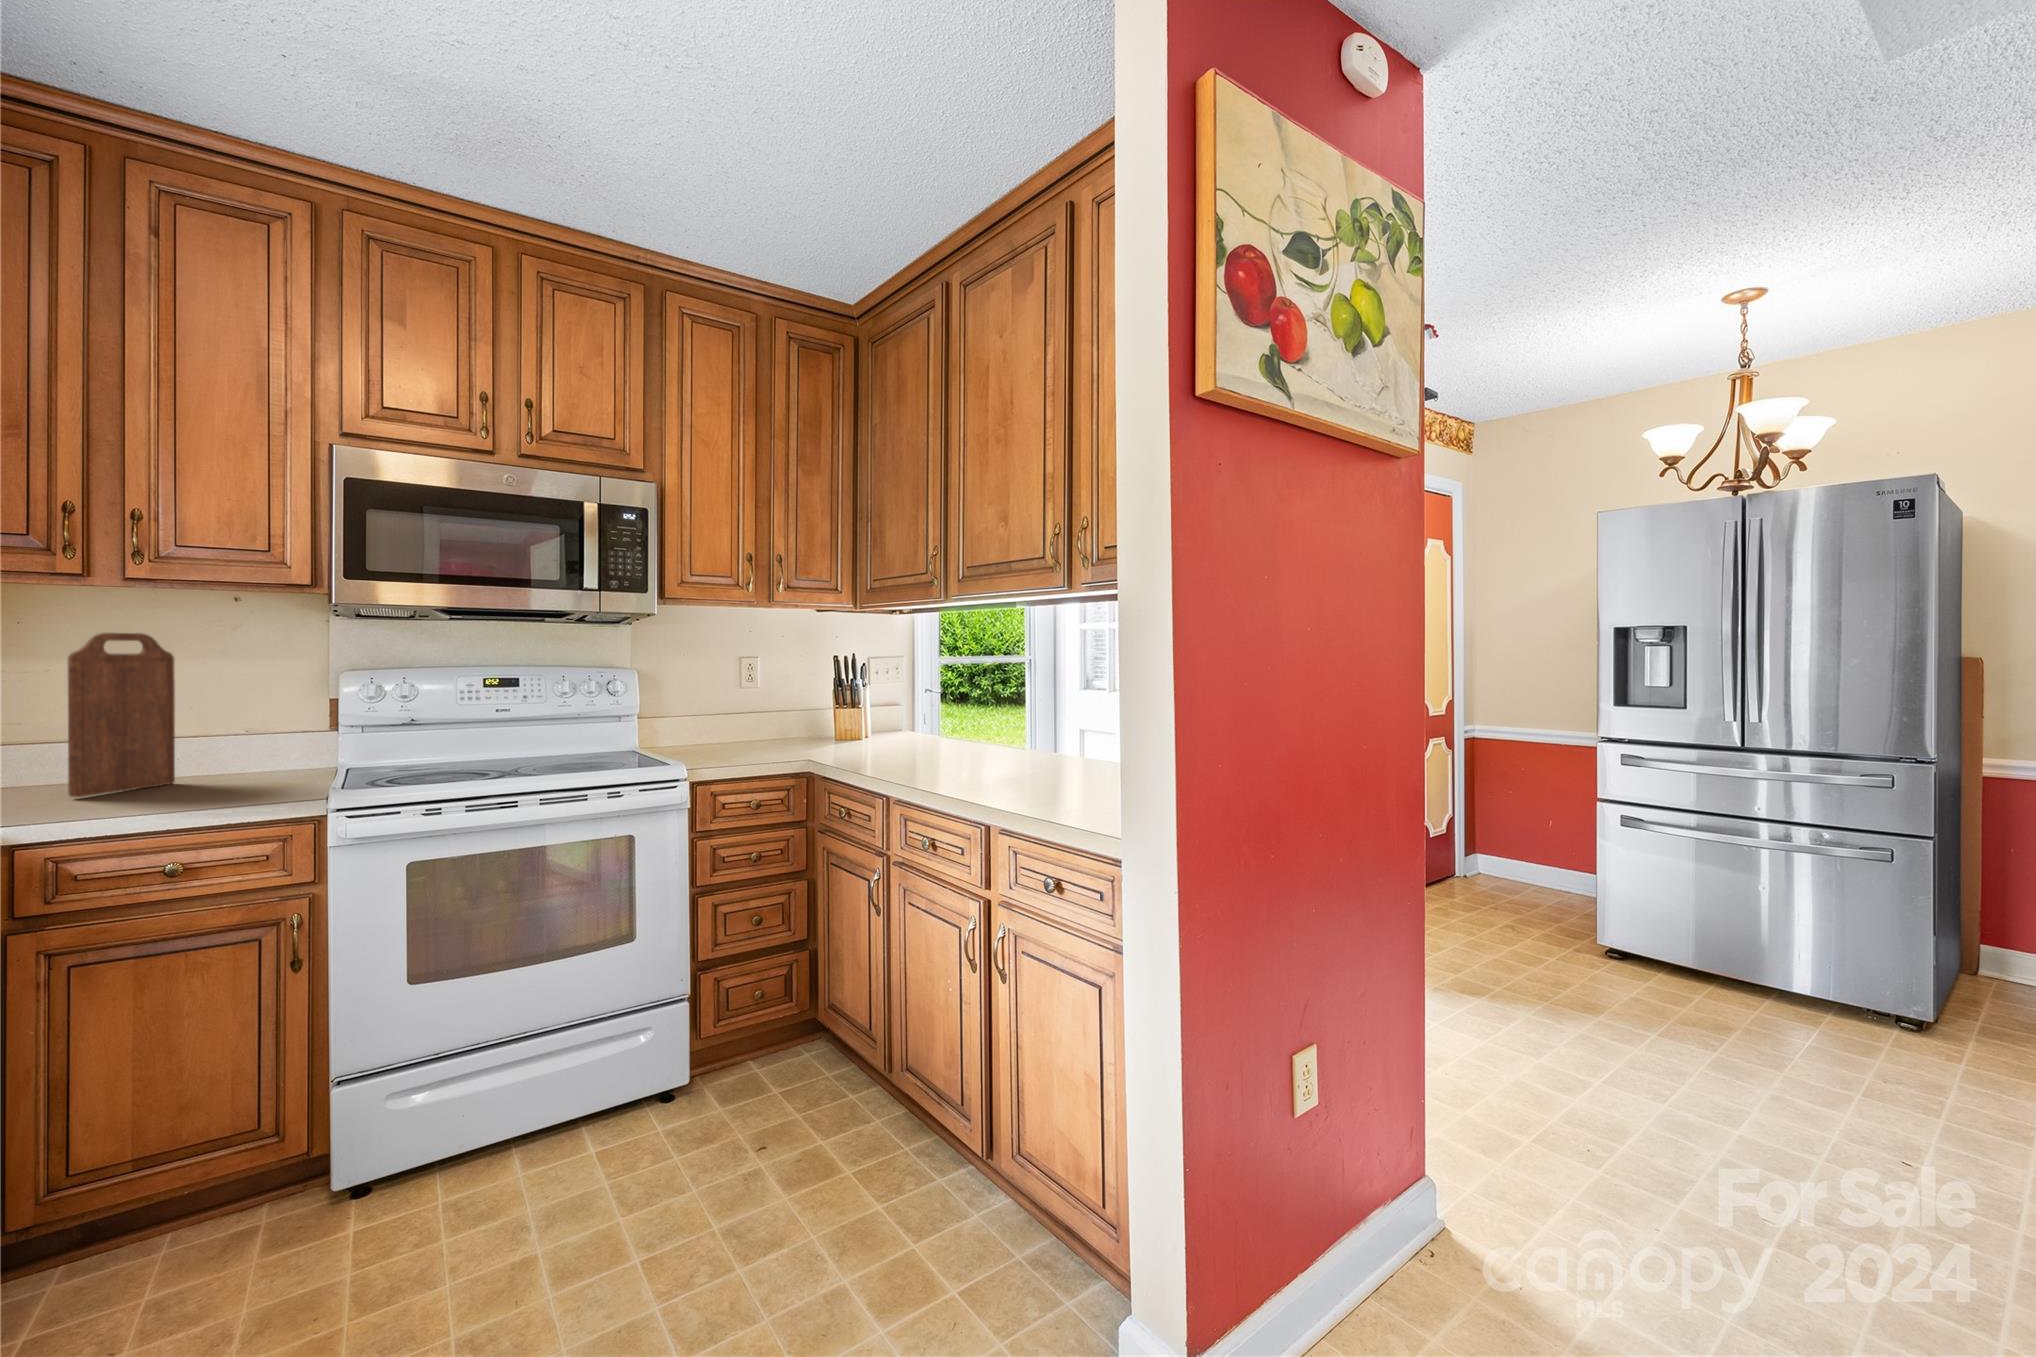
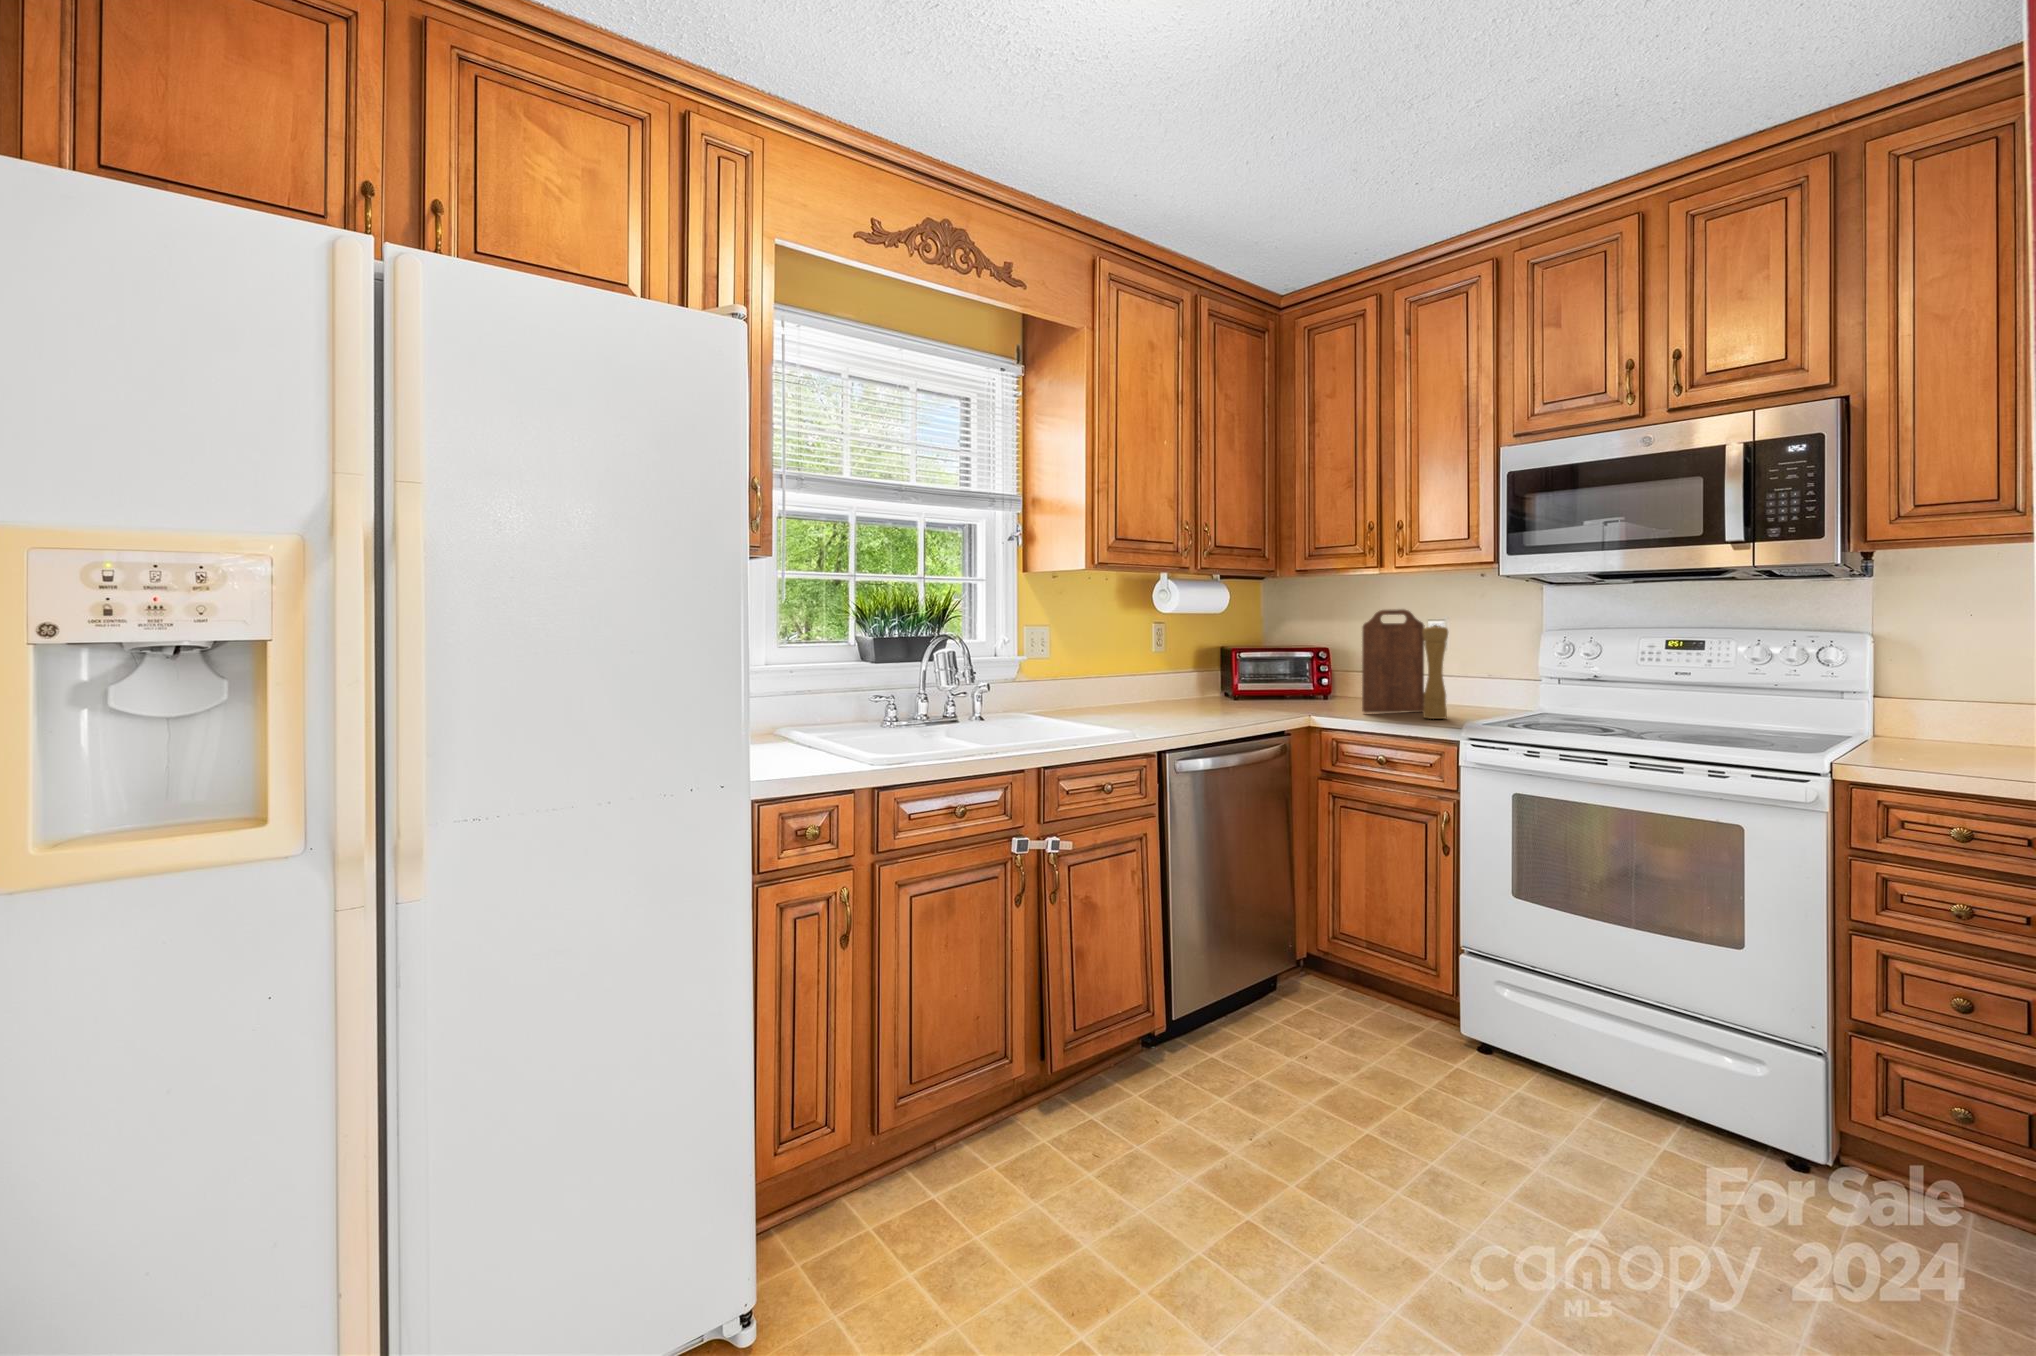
pepper mill: none [207,659,252,792] -> present [1423,625,1448,719]

